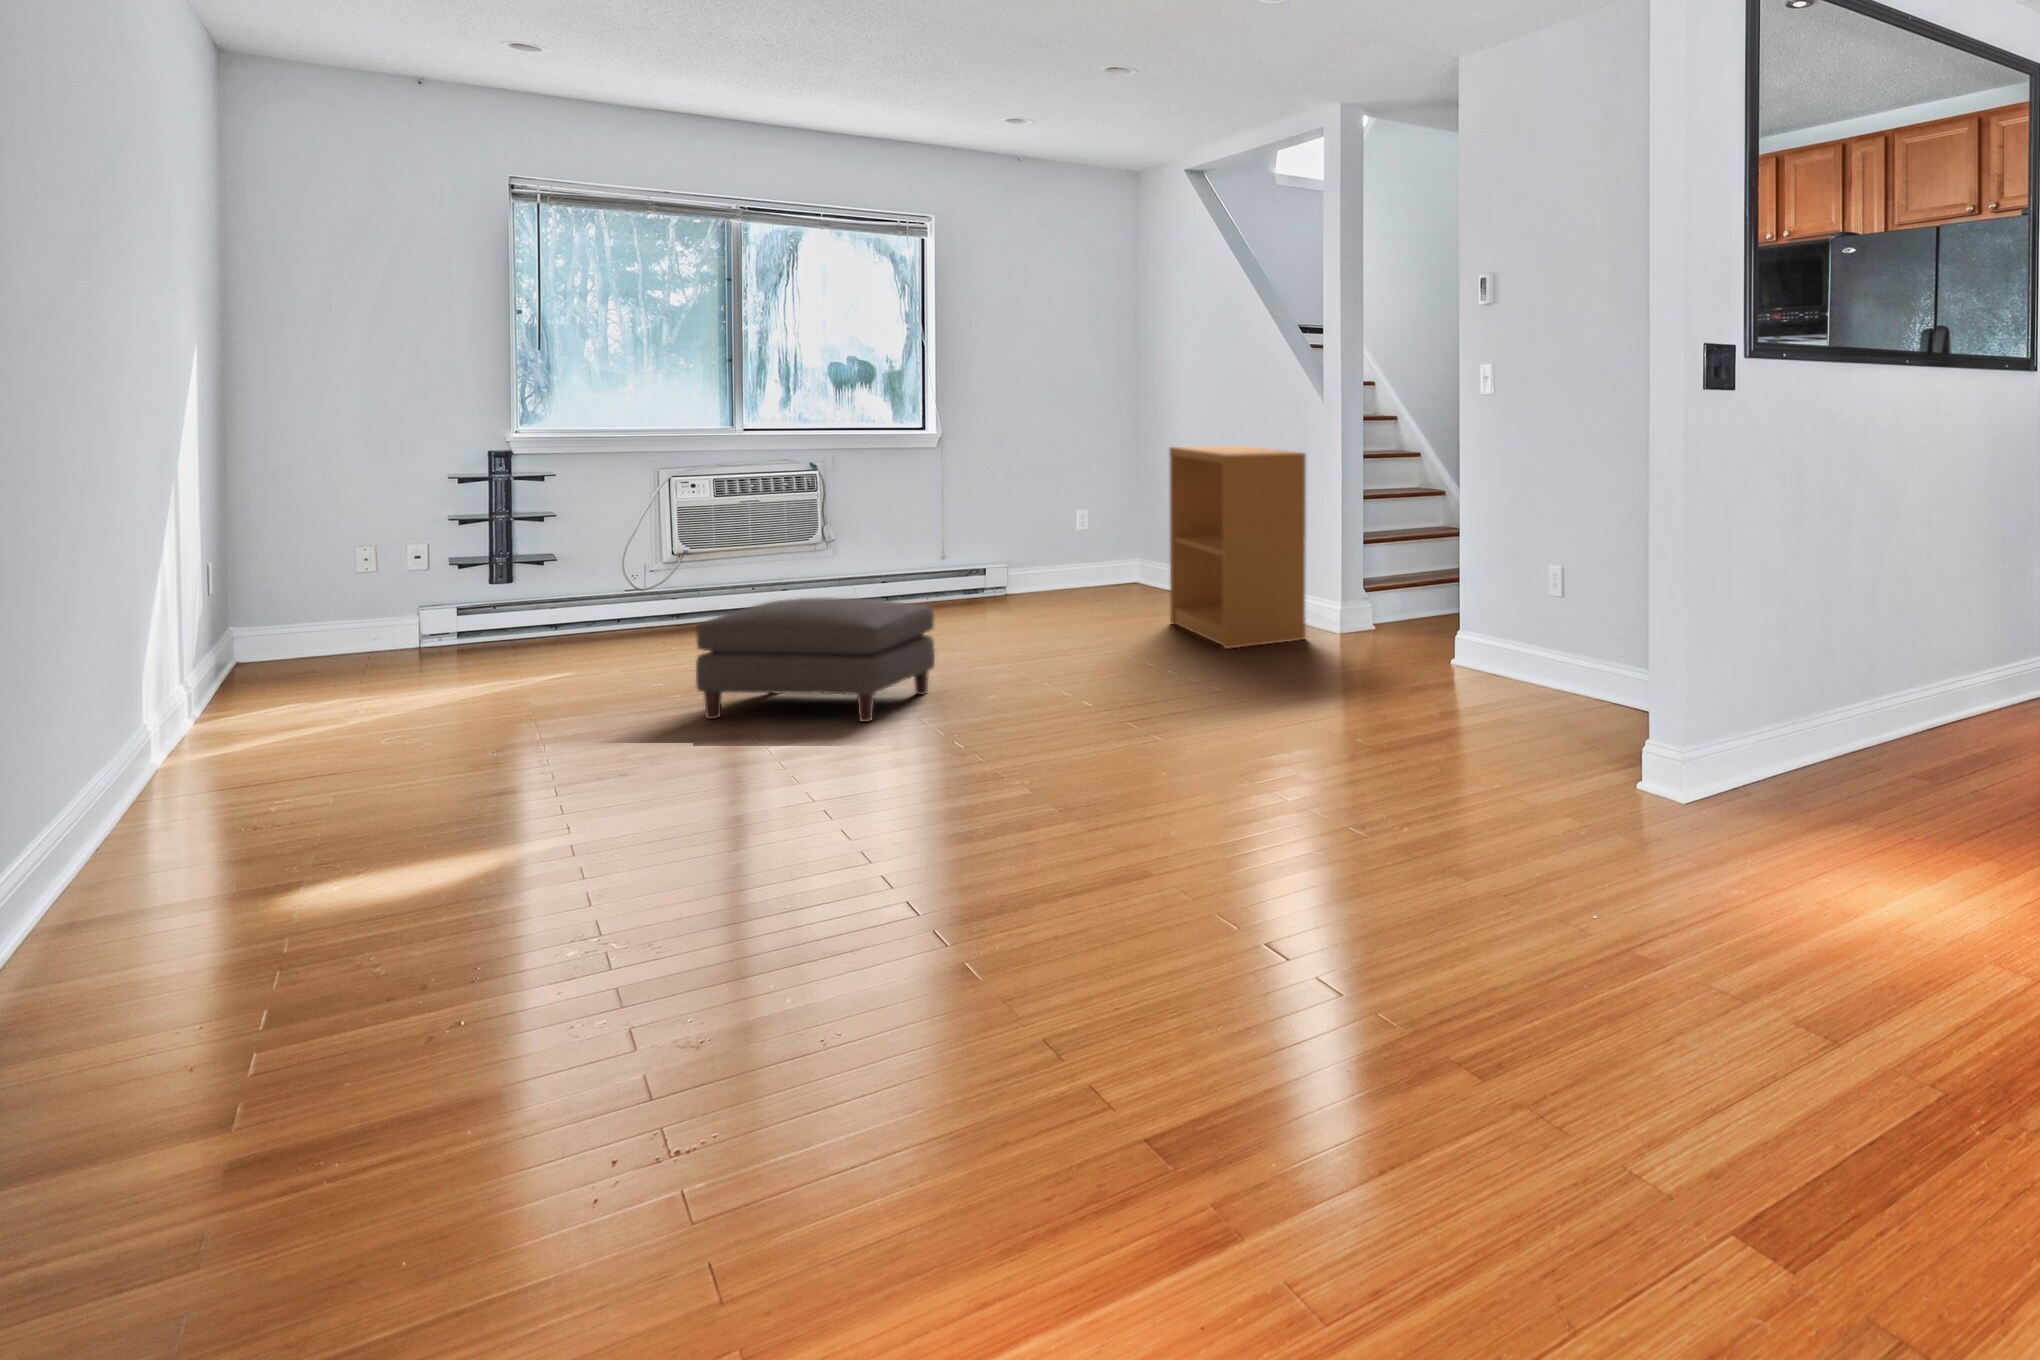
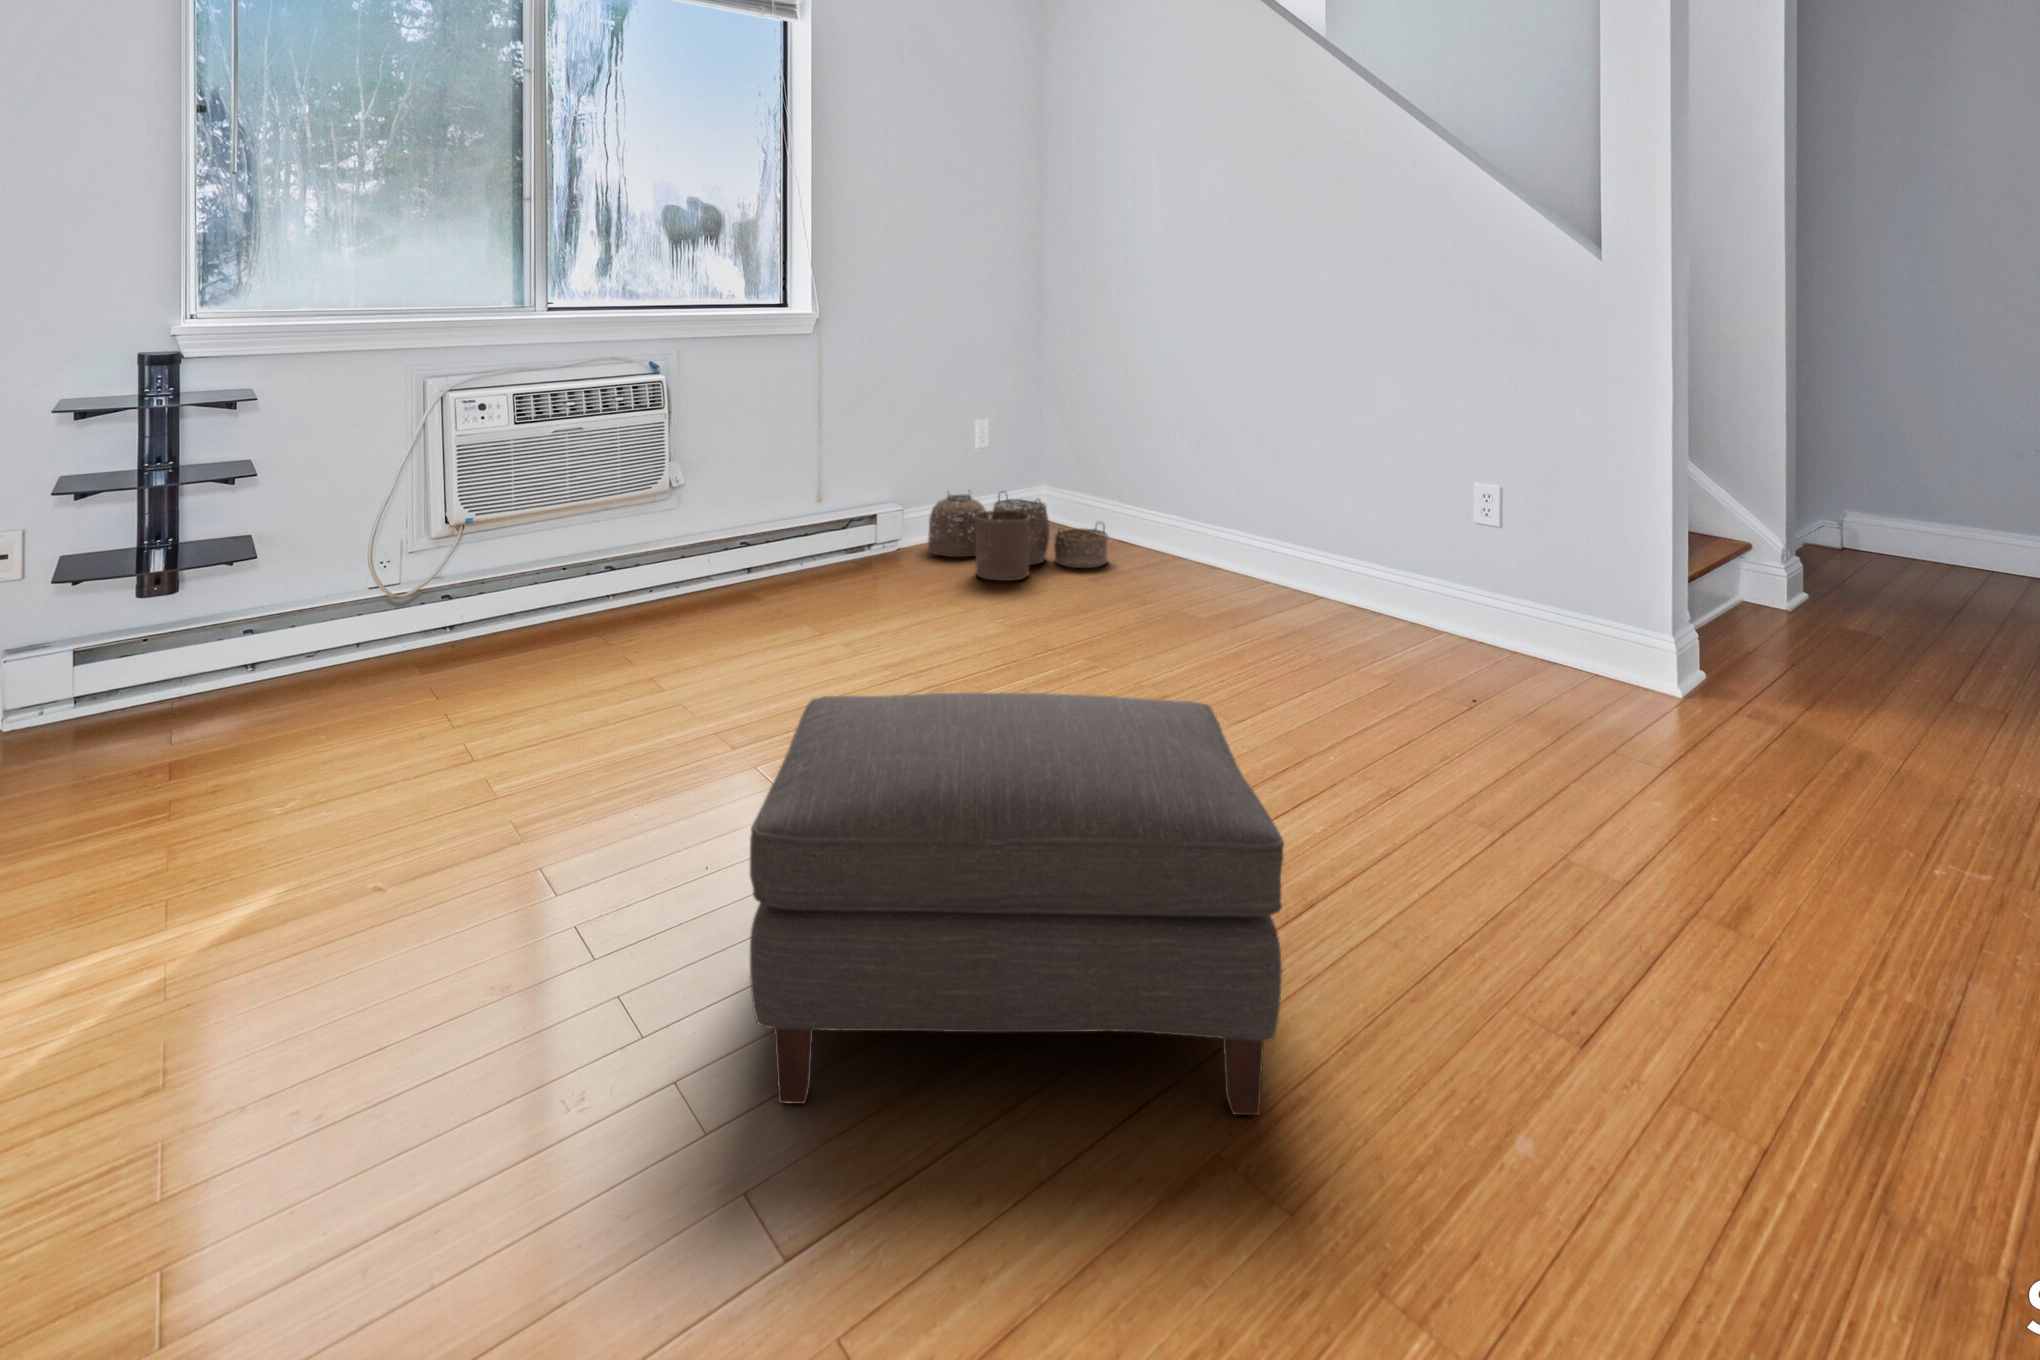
bookshelf: present [1169,446,1306,649] -> none [1281,327,1615,709]
woven basket: none [1029,549,1138,602] -> present [928,491,1108,580]

